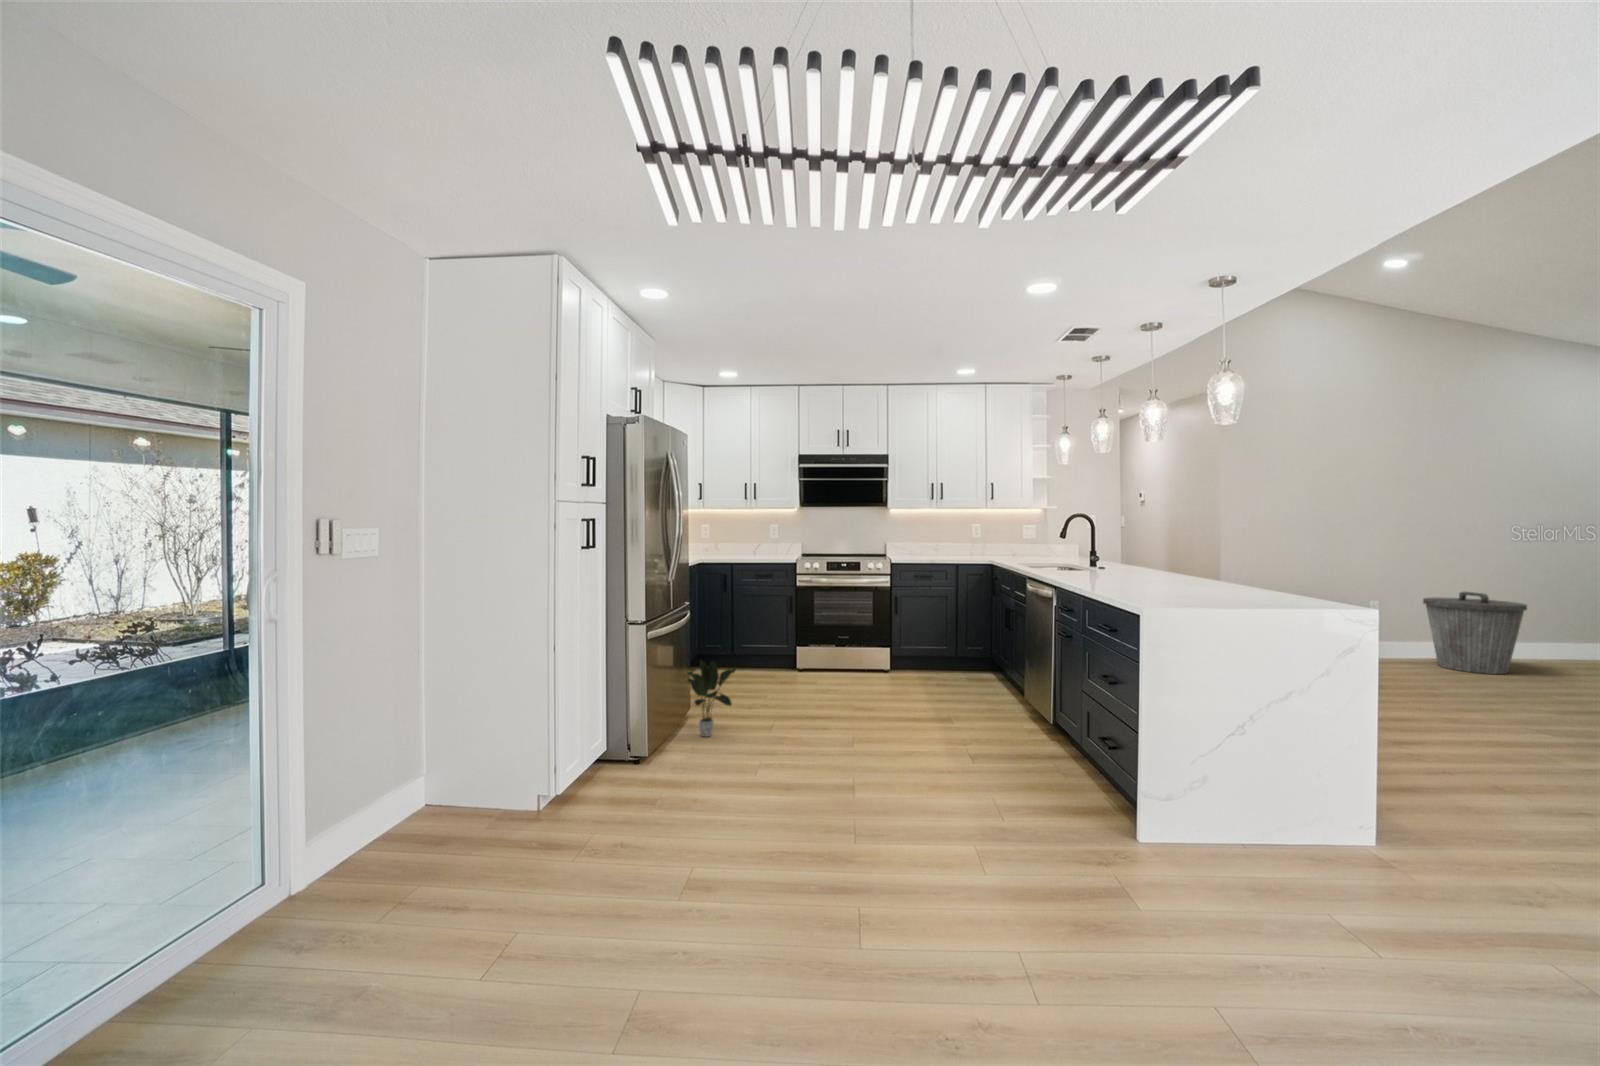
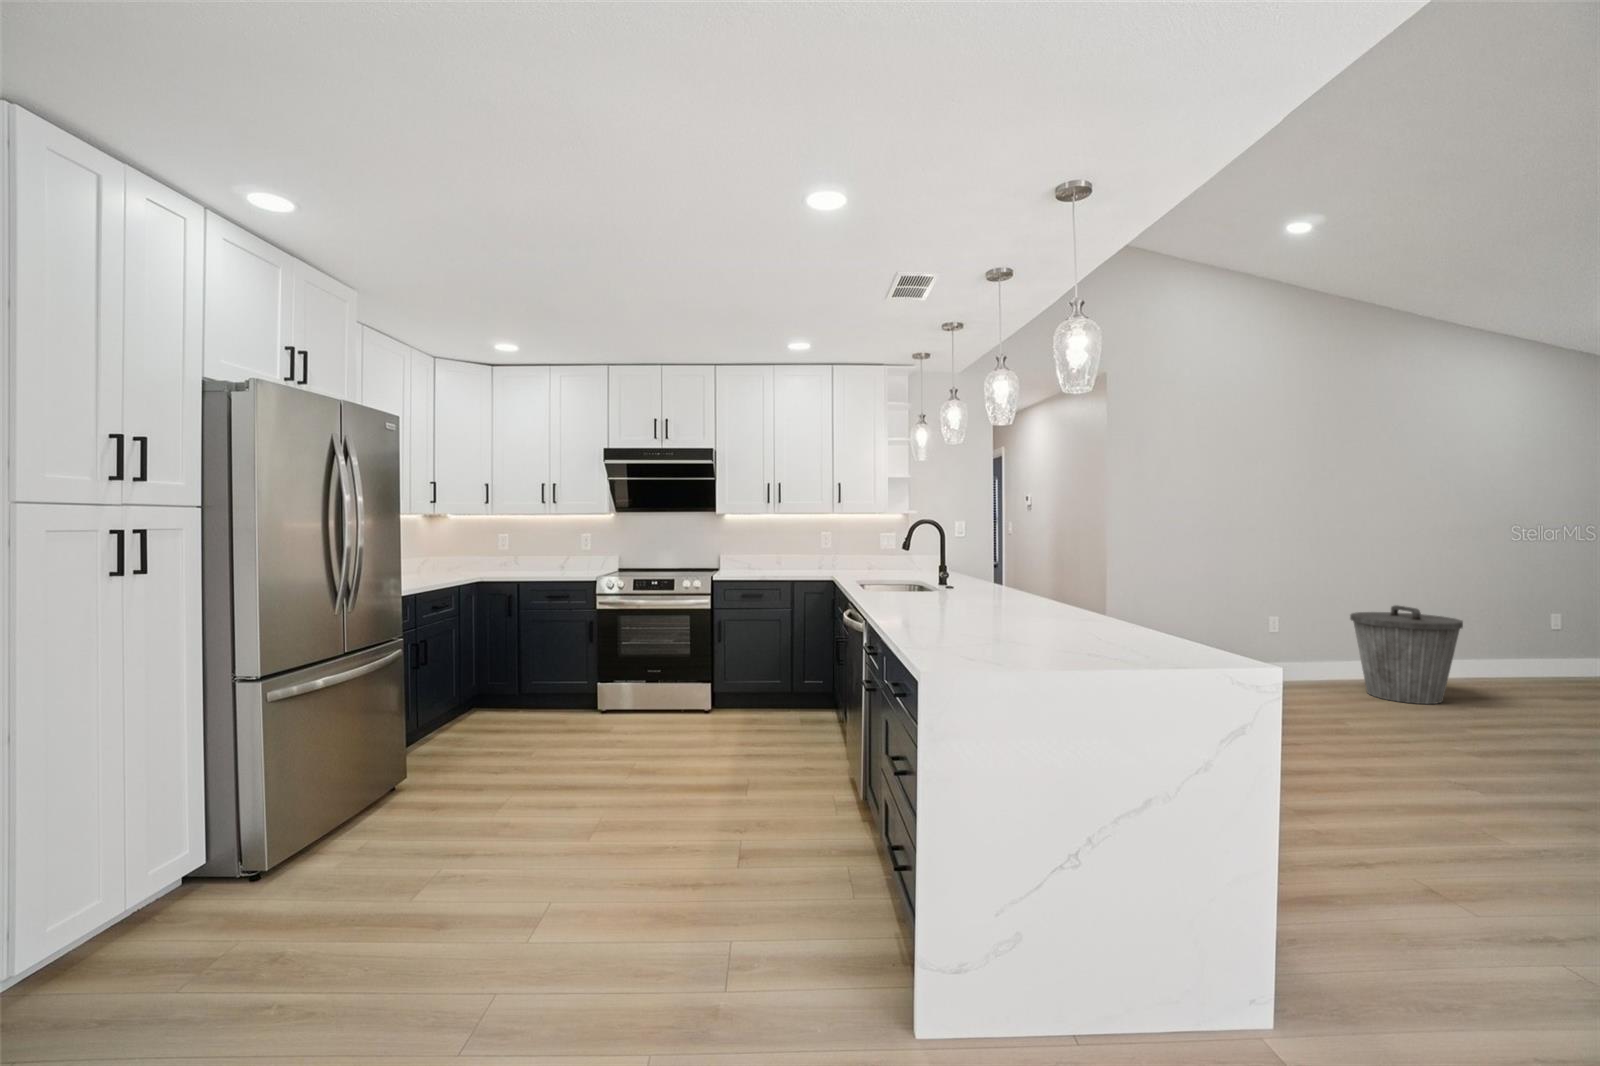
potted plant: present [687,661,736,737] -> none [356,720,432,820]

